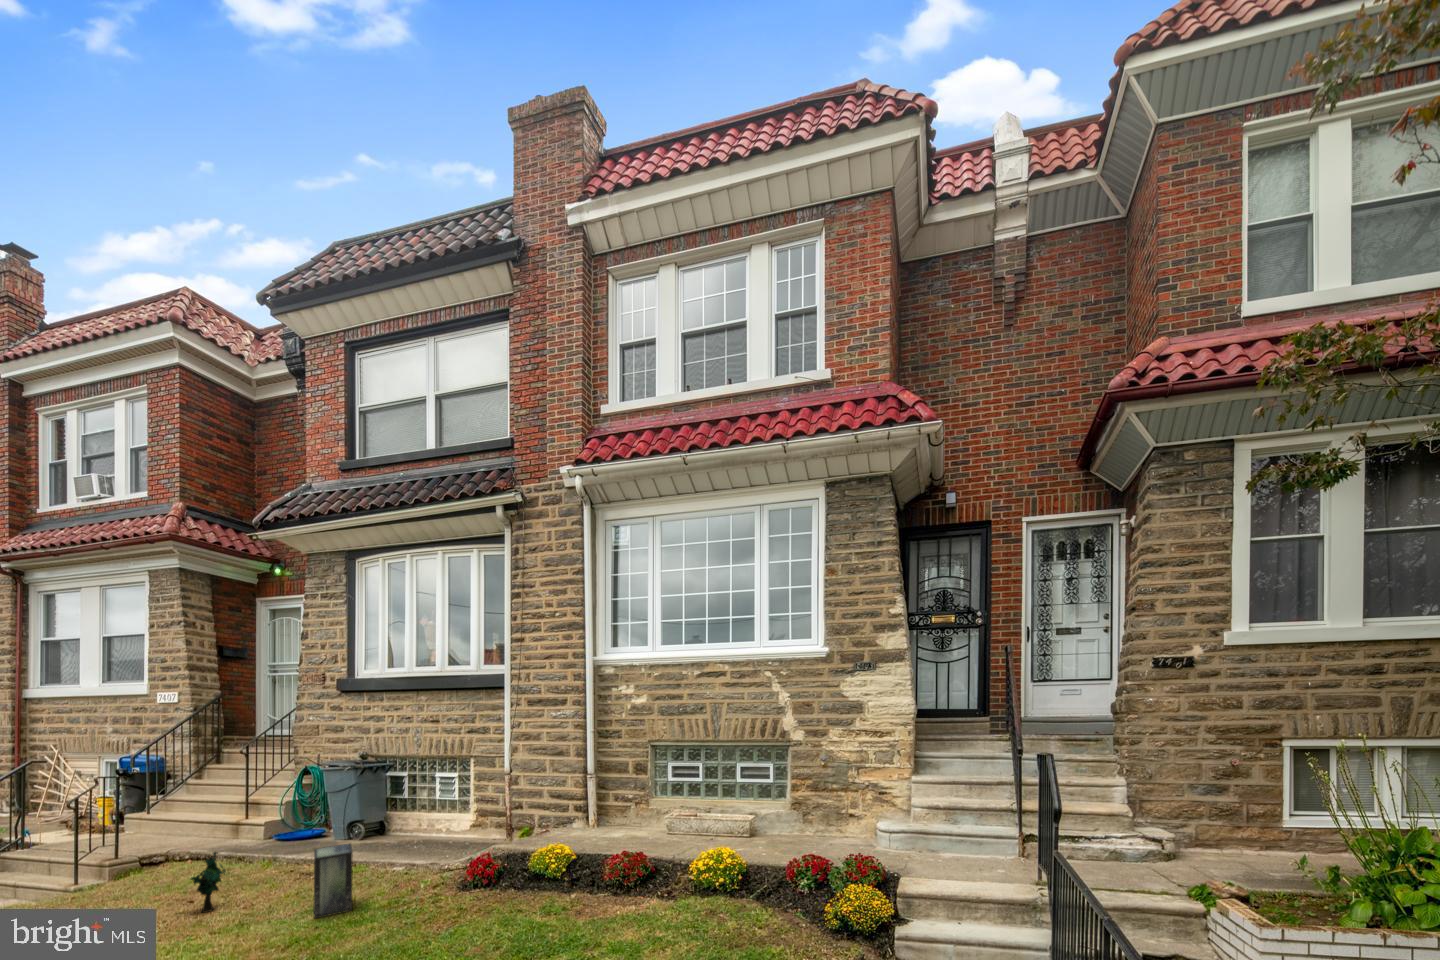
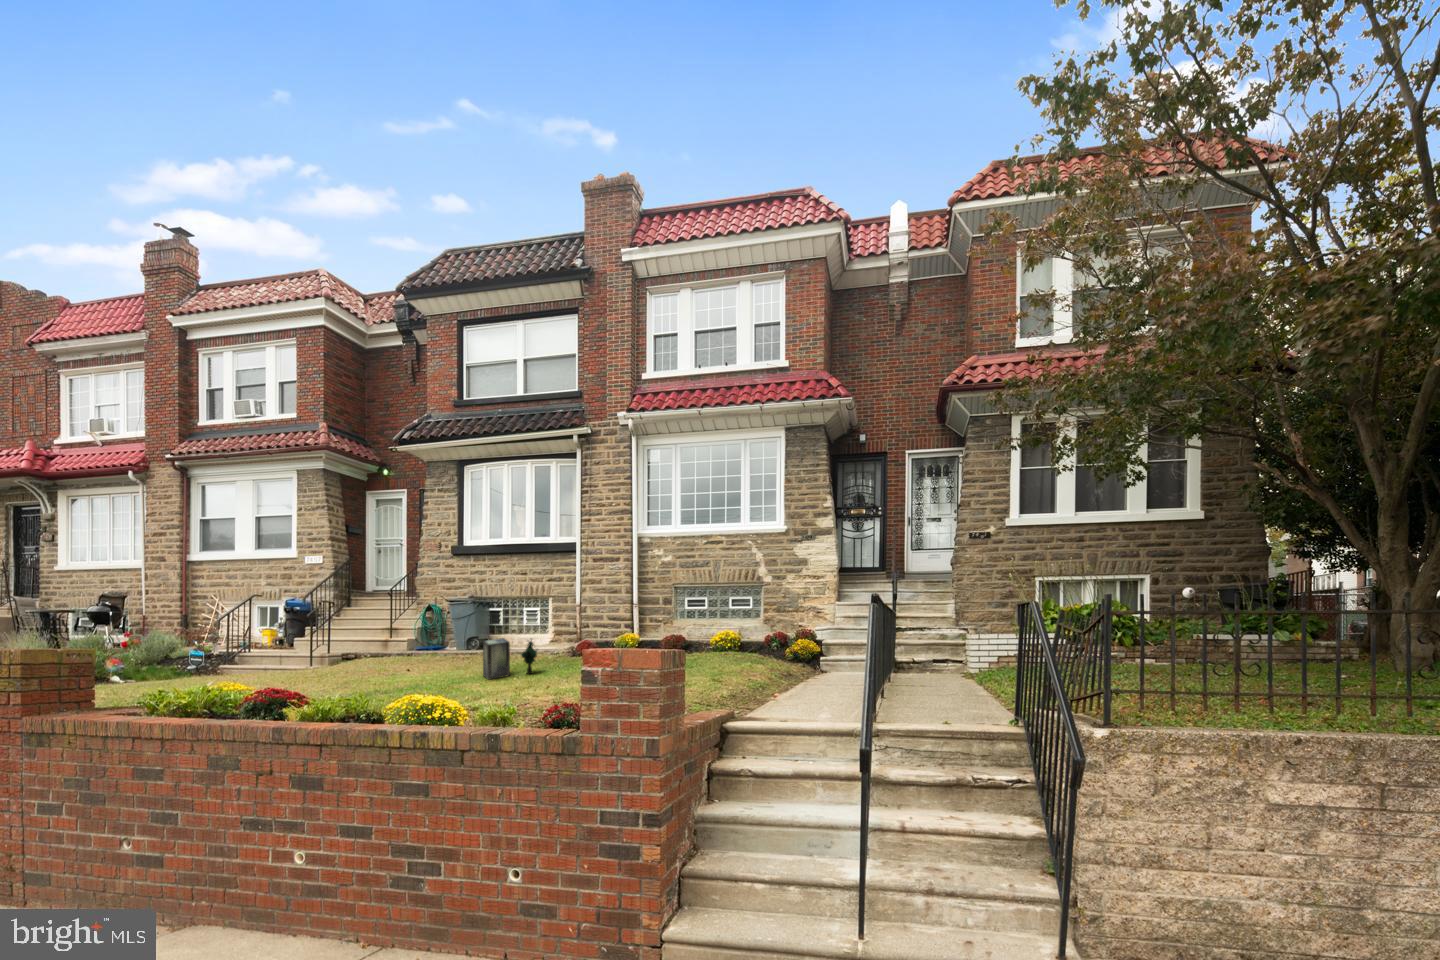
decorative plant: present [191,852,226,913] -> present [521,641,537,674]

